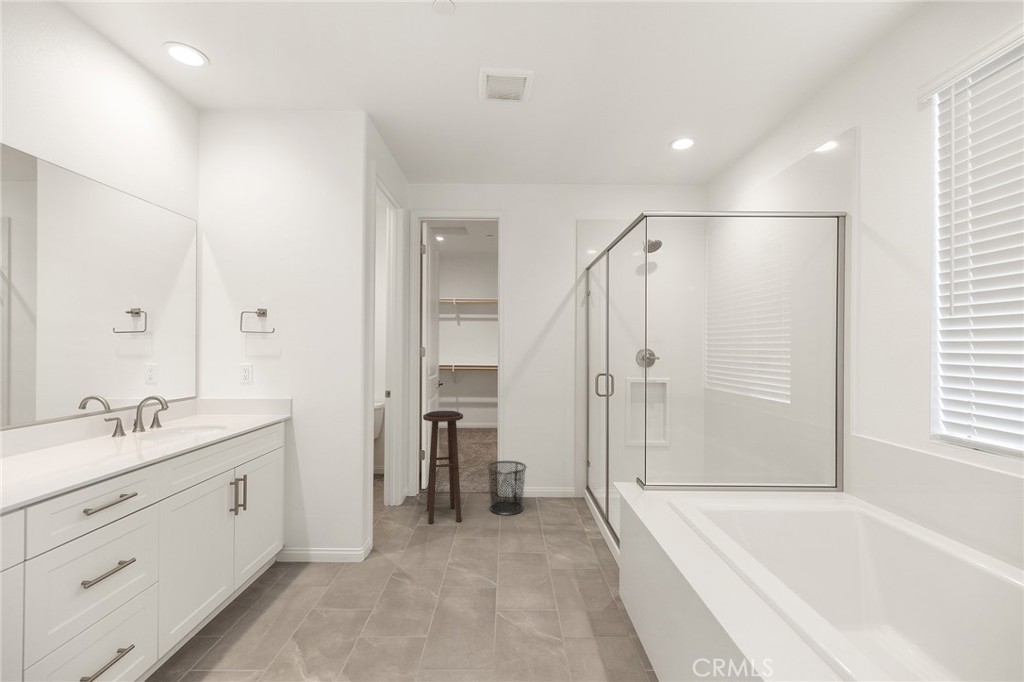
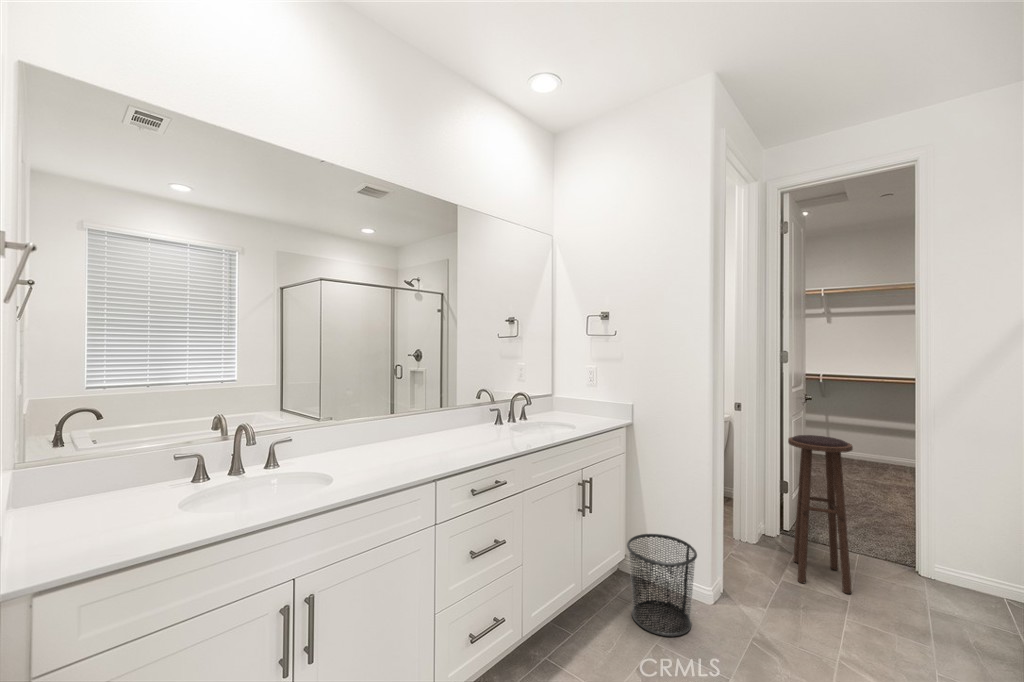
waste bin: present [487,461,527,515] -> present [627,534,697,636]

